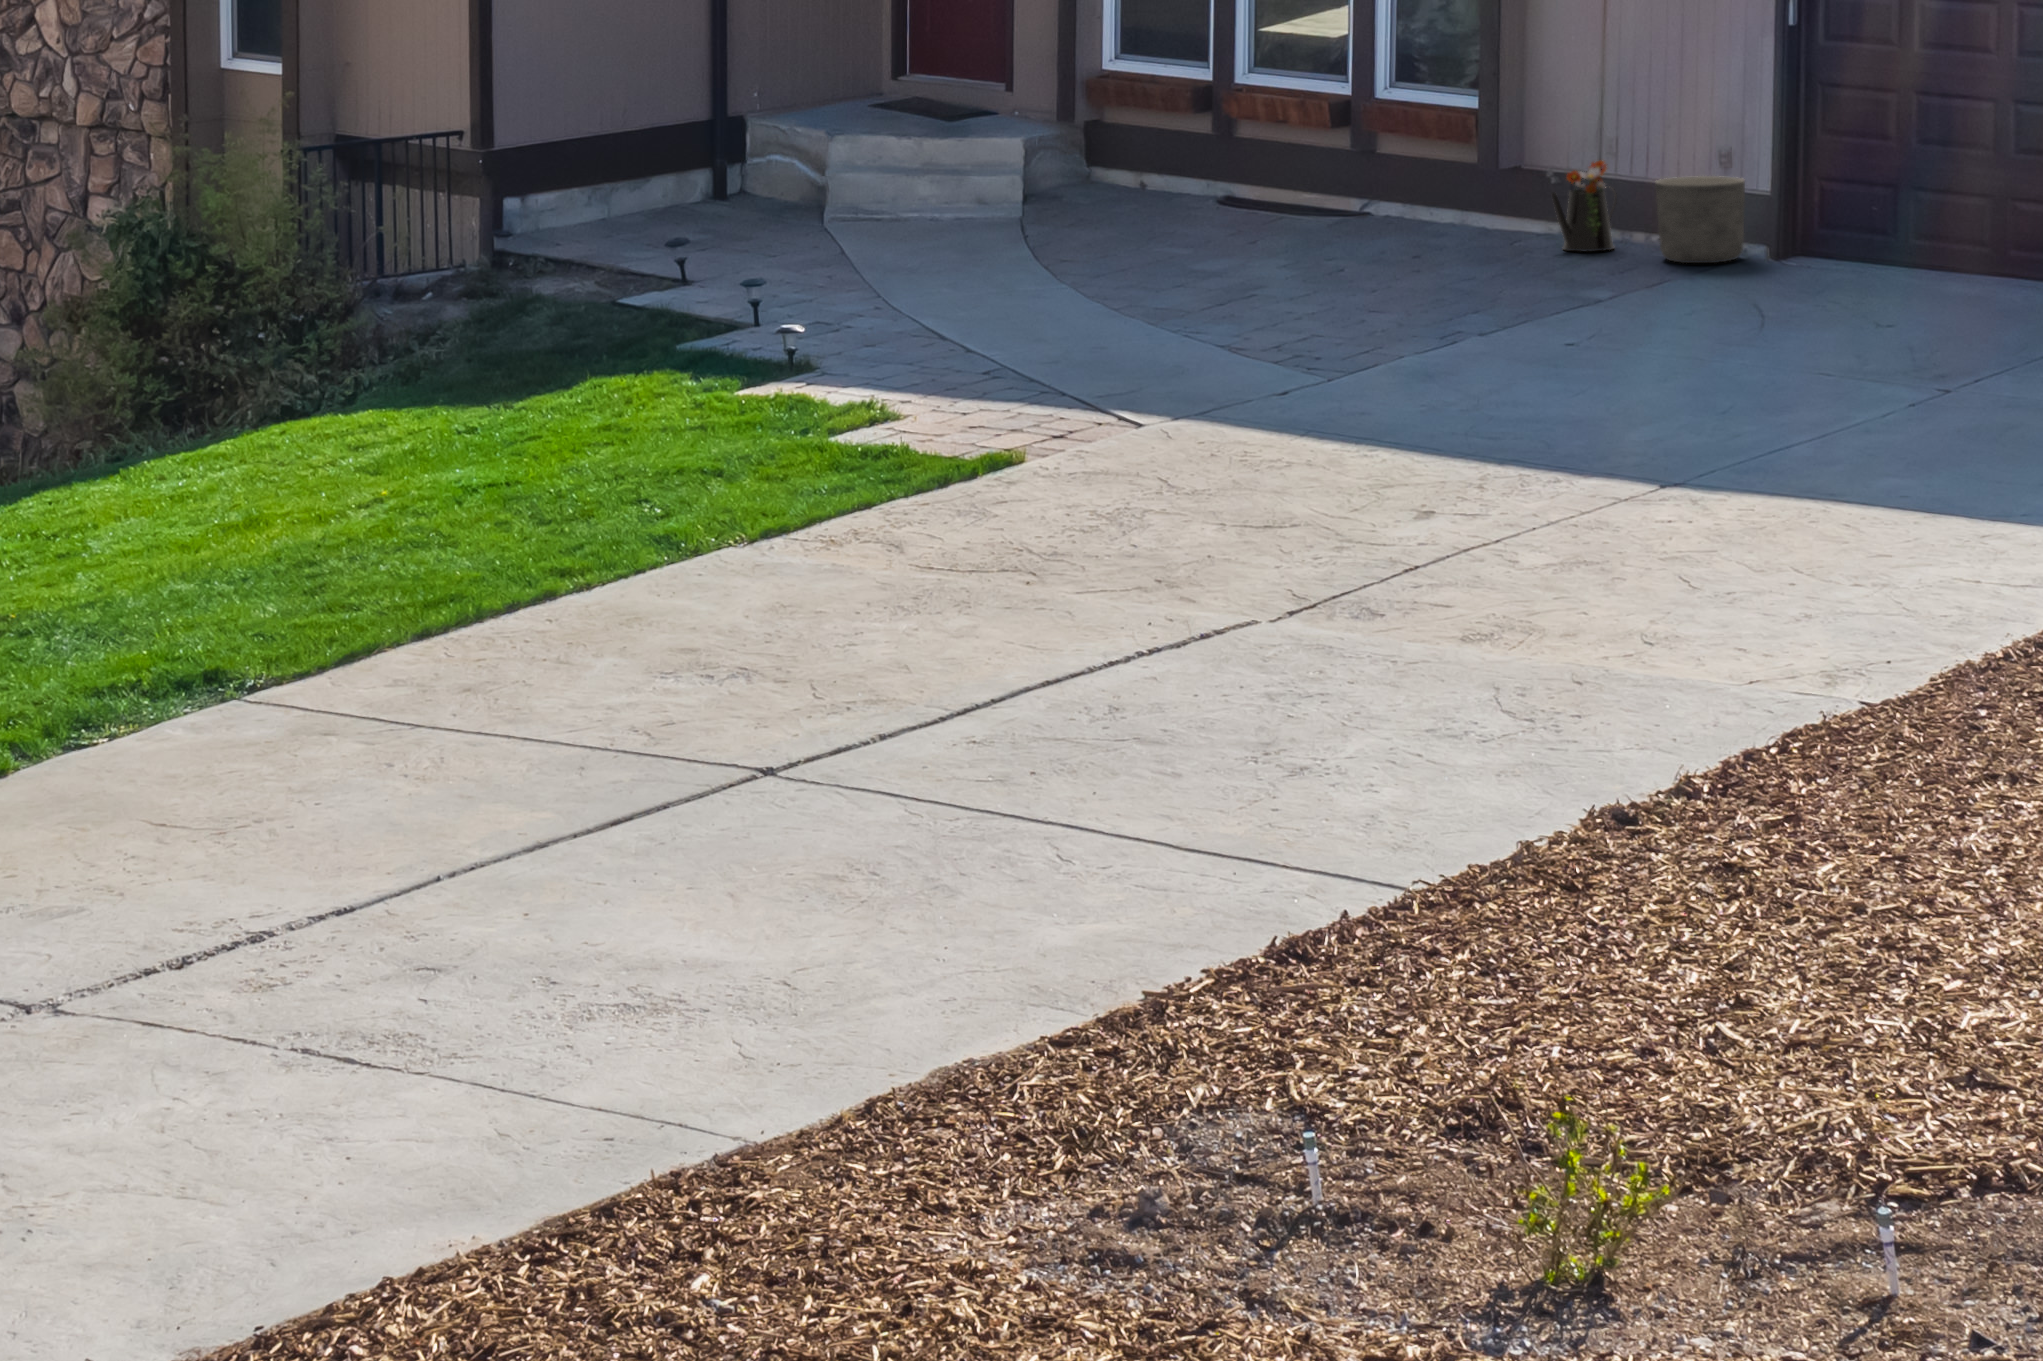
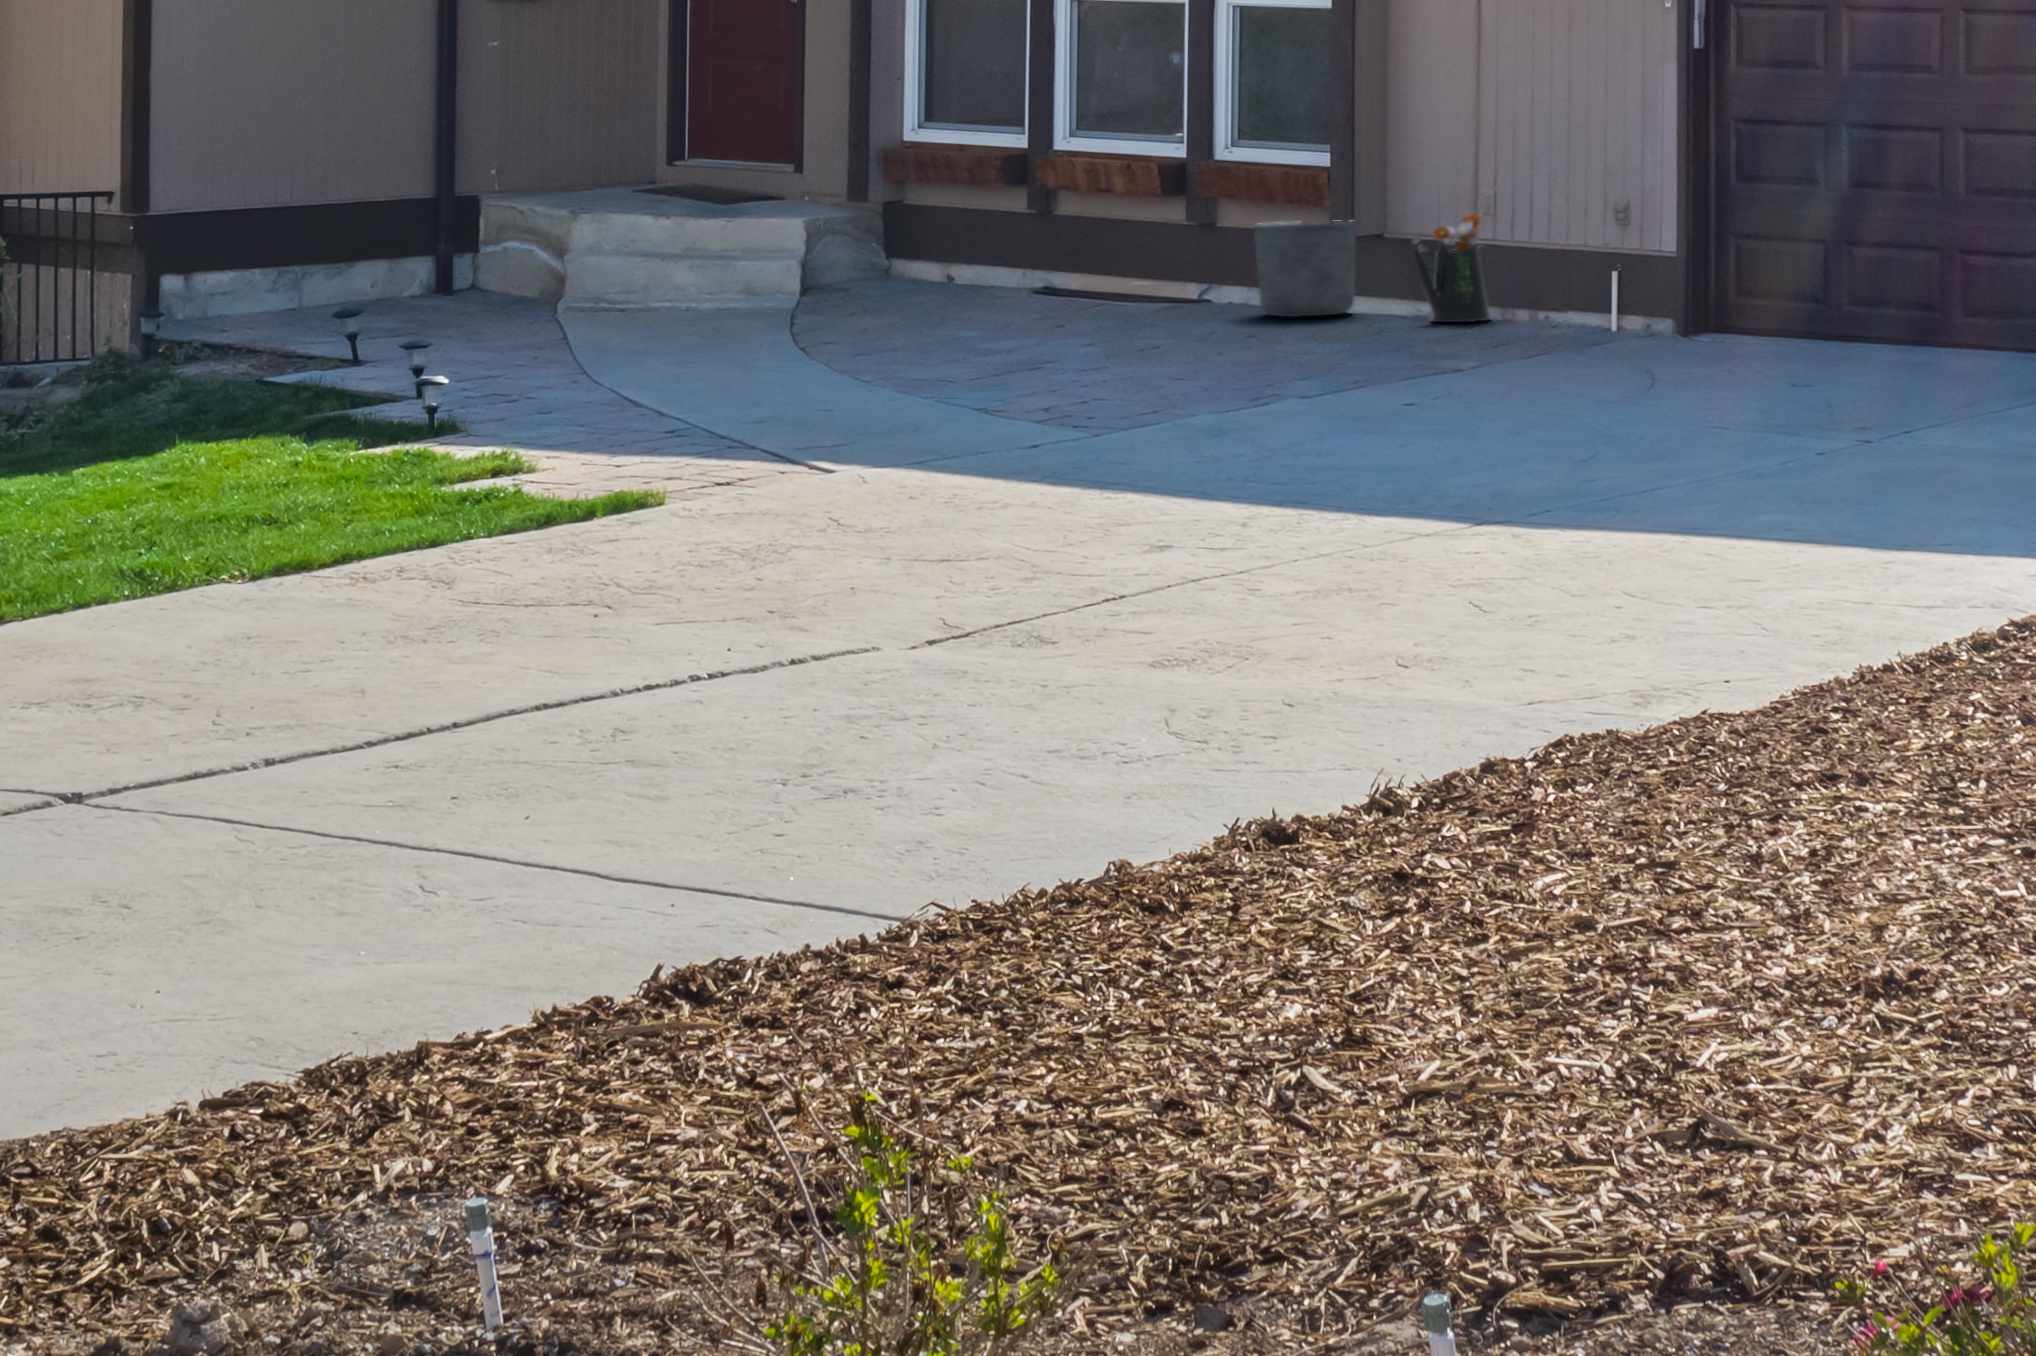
planter: present [1655,176,1745,263] -> present [1254,220,1355,317]

